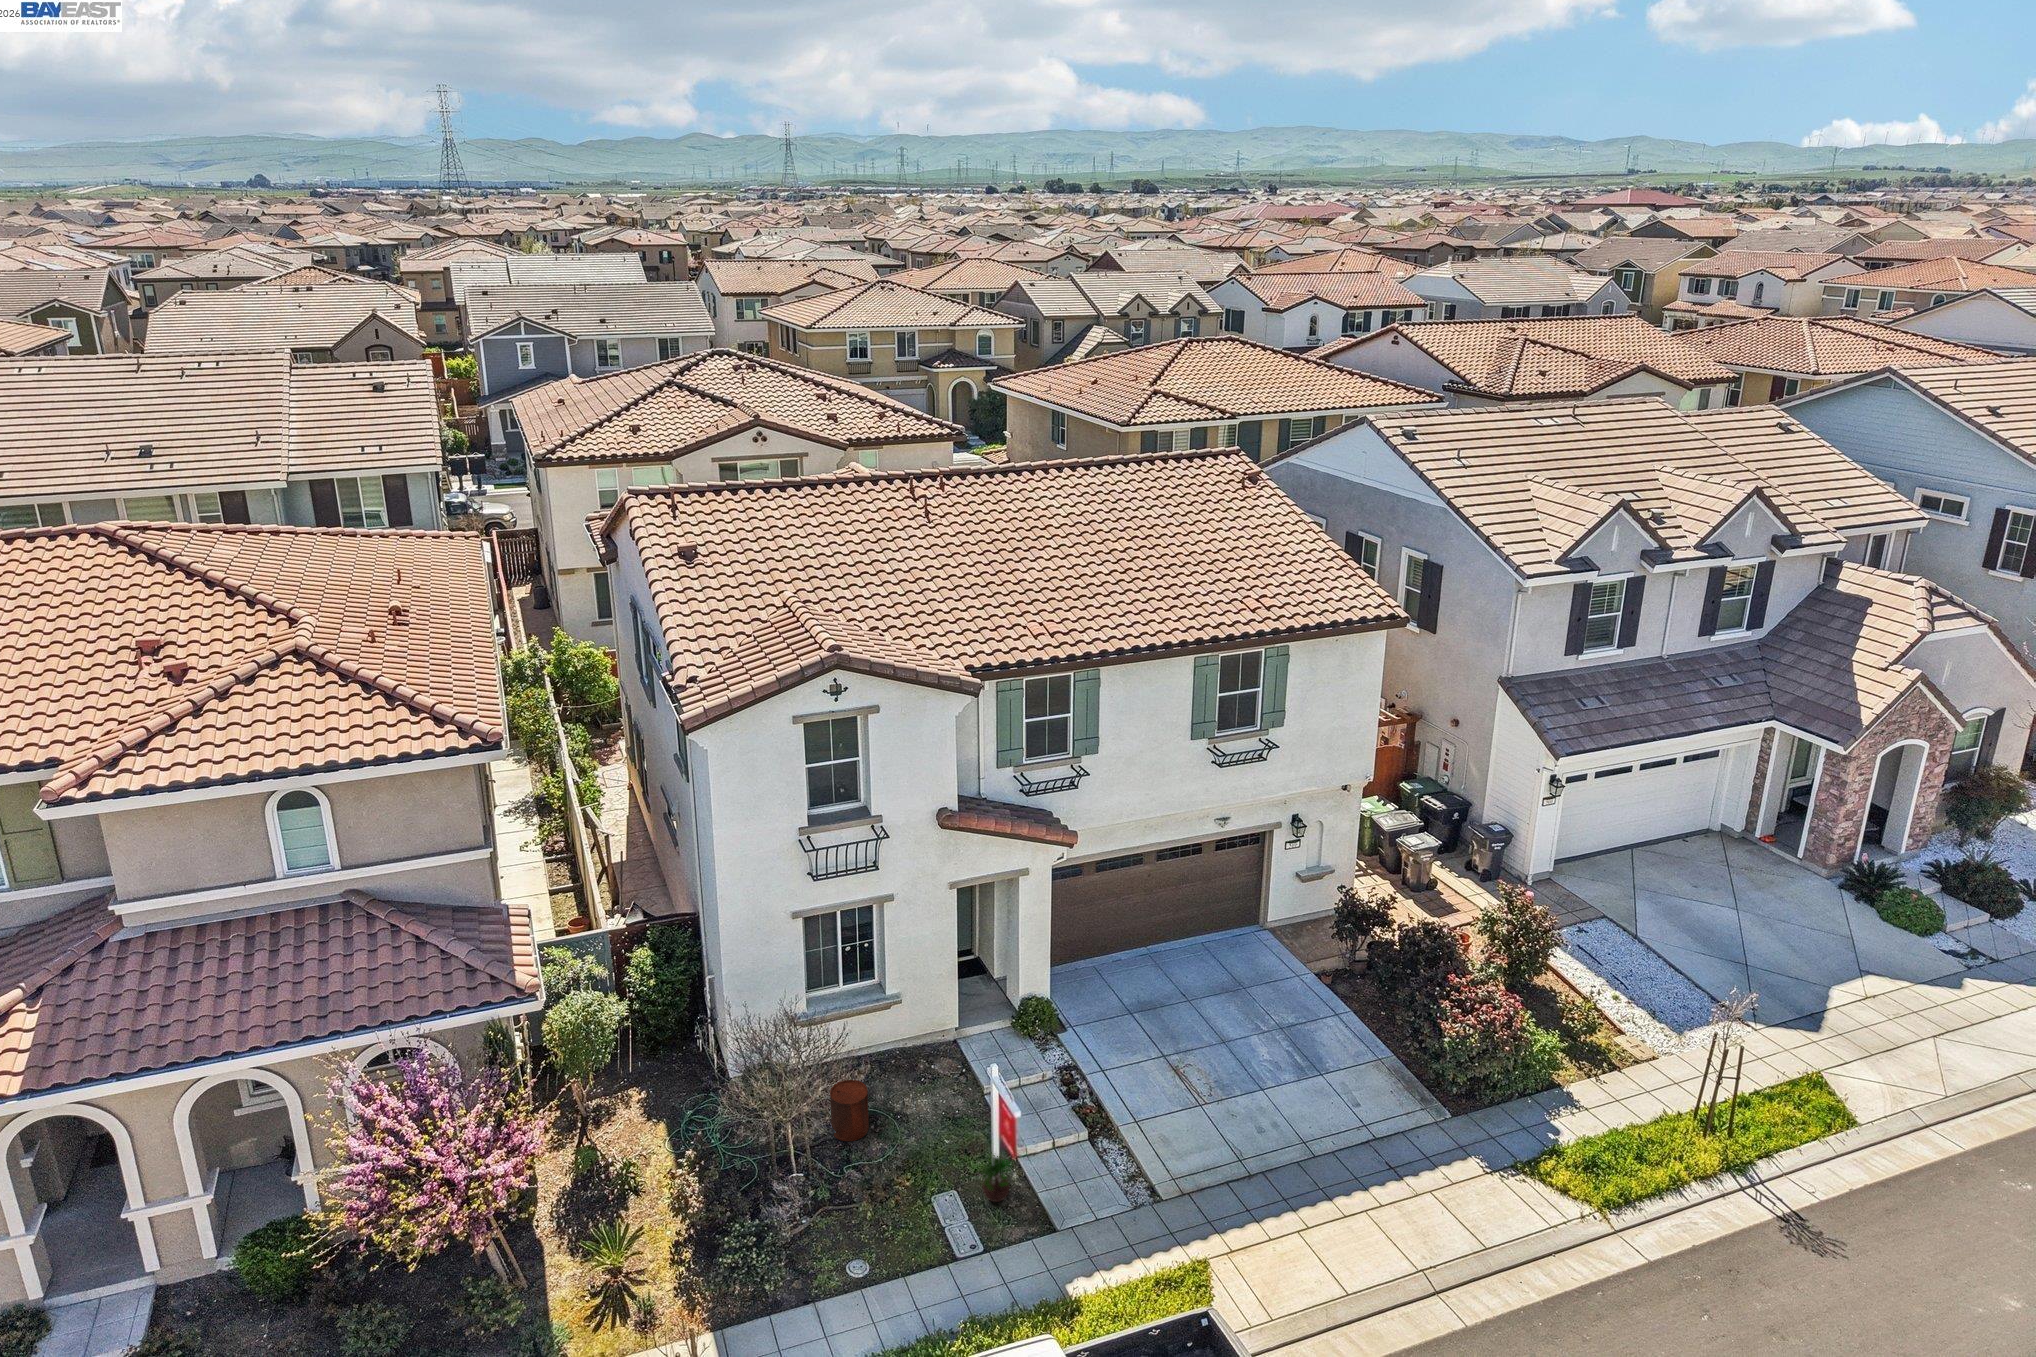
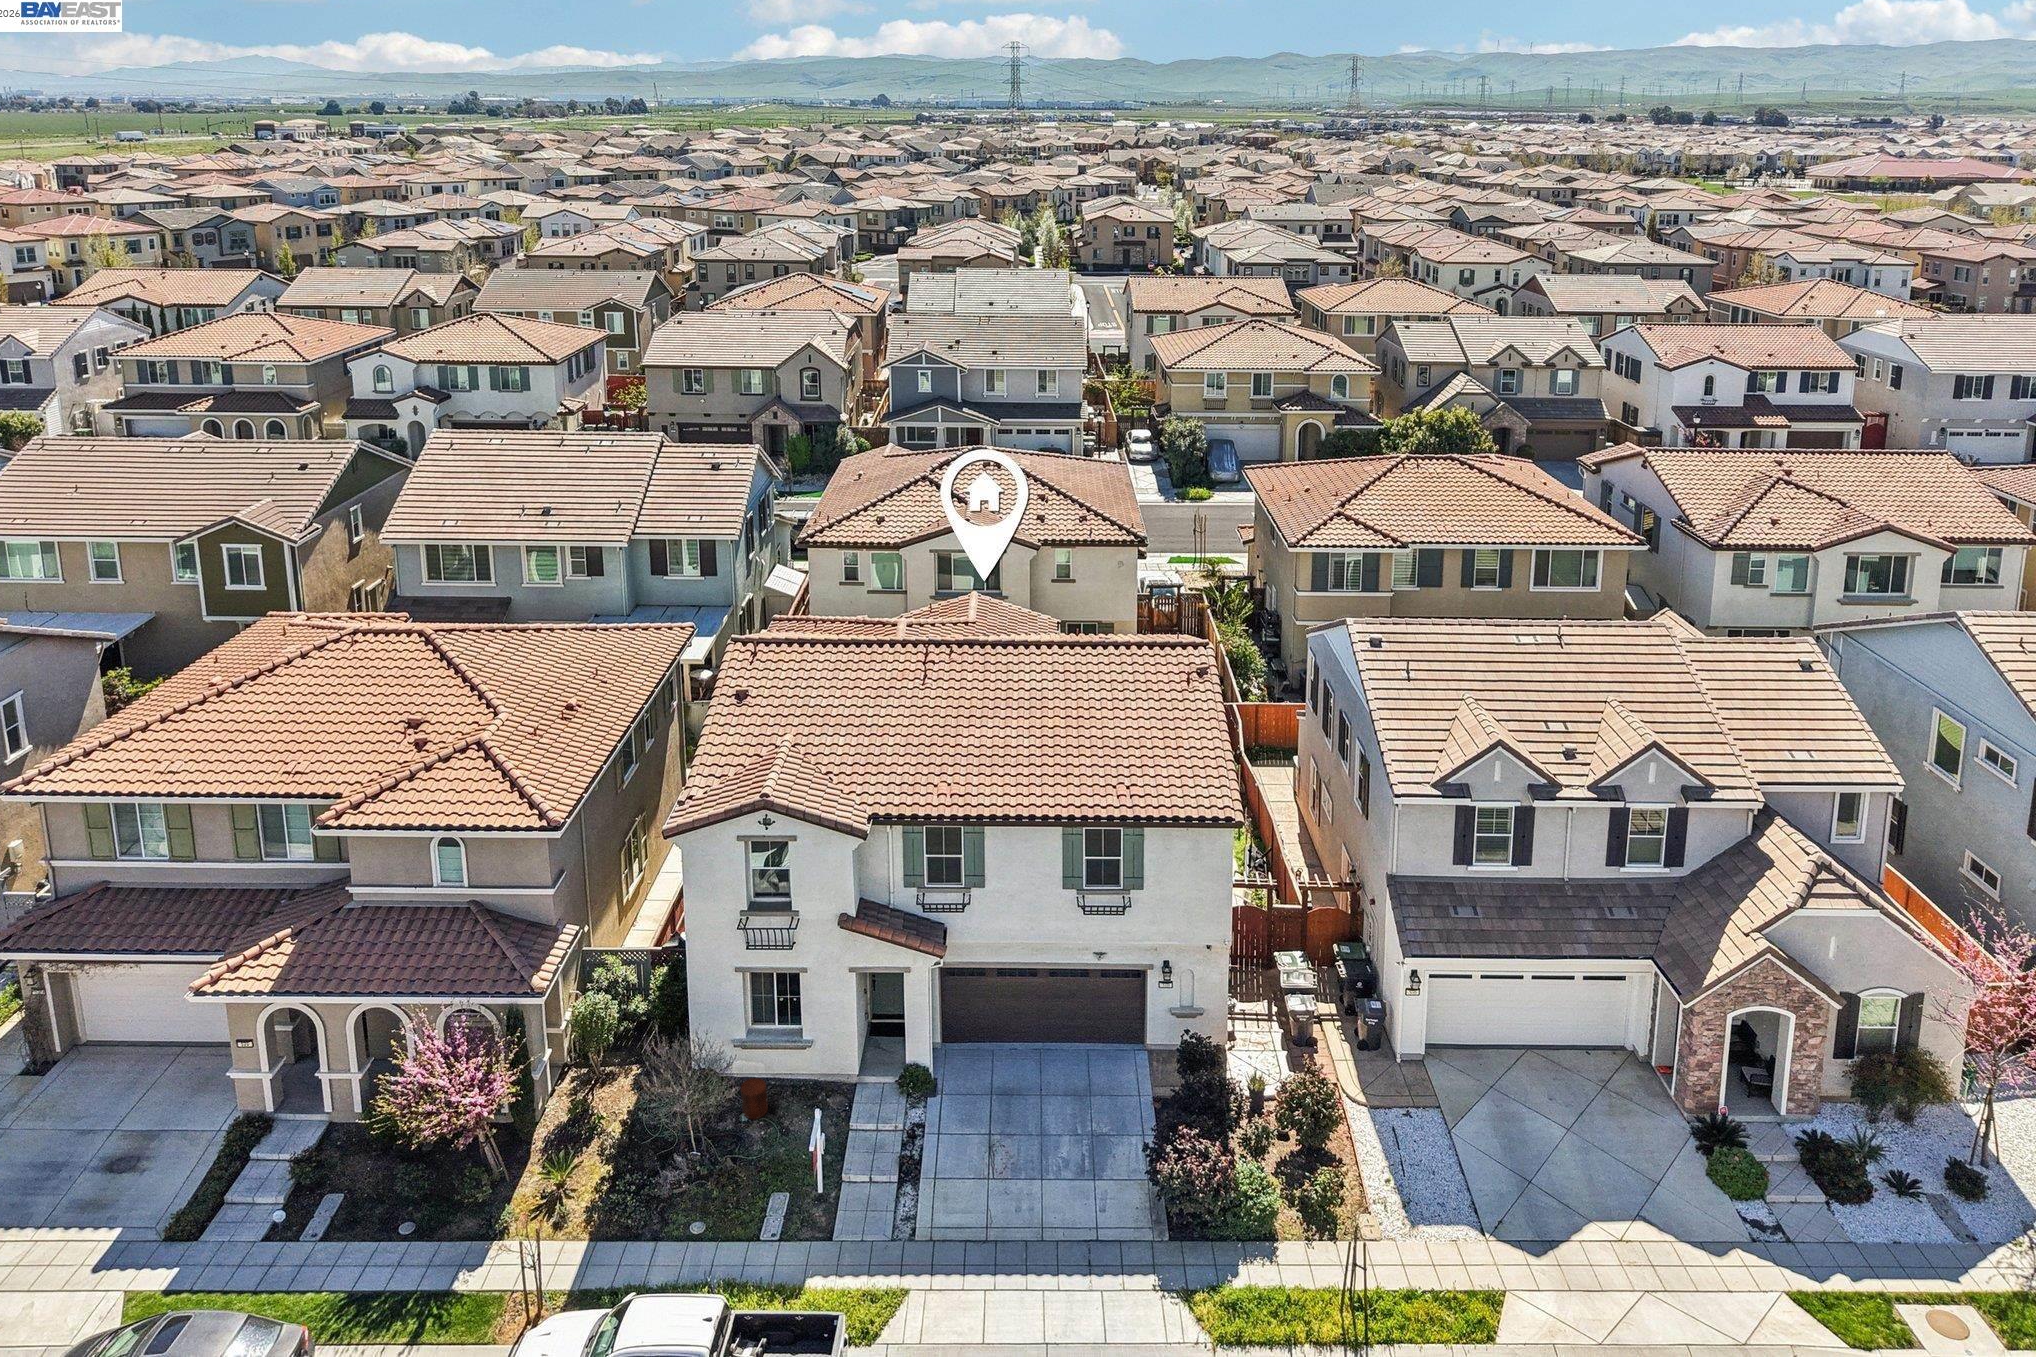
potted tree: present [982,1155,1011,1202] -> none [791,1157,819,1191]

